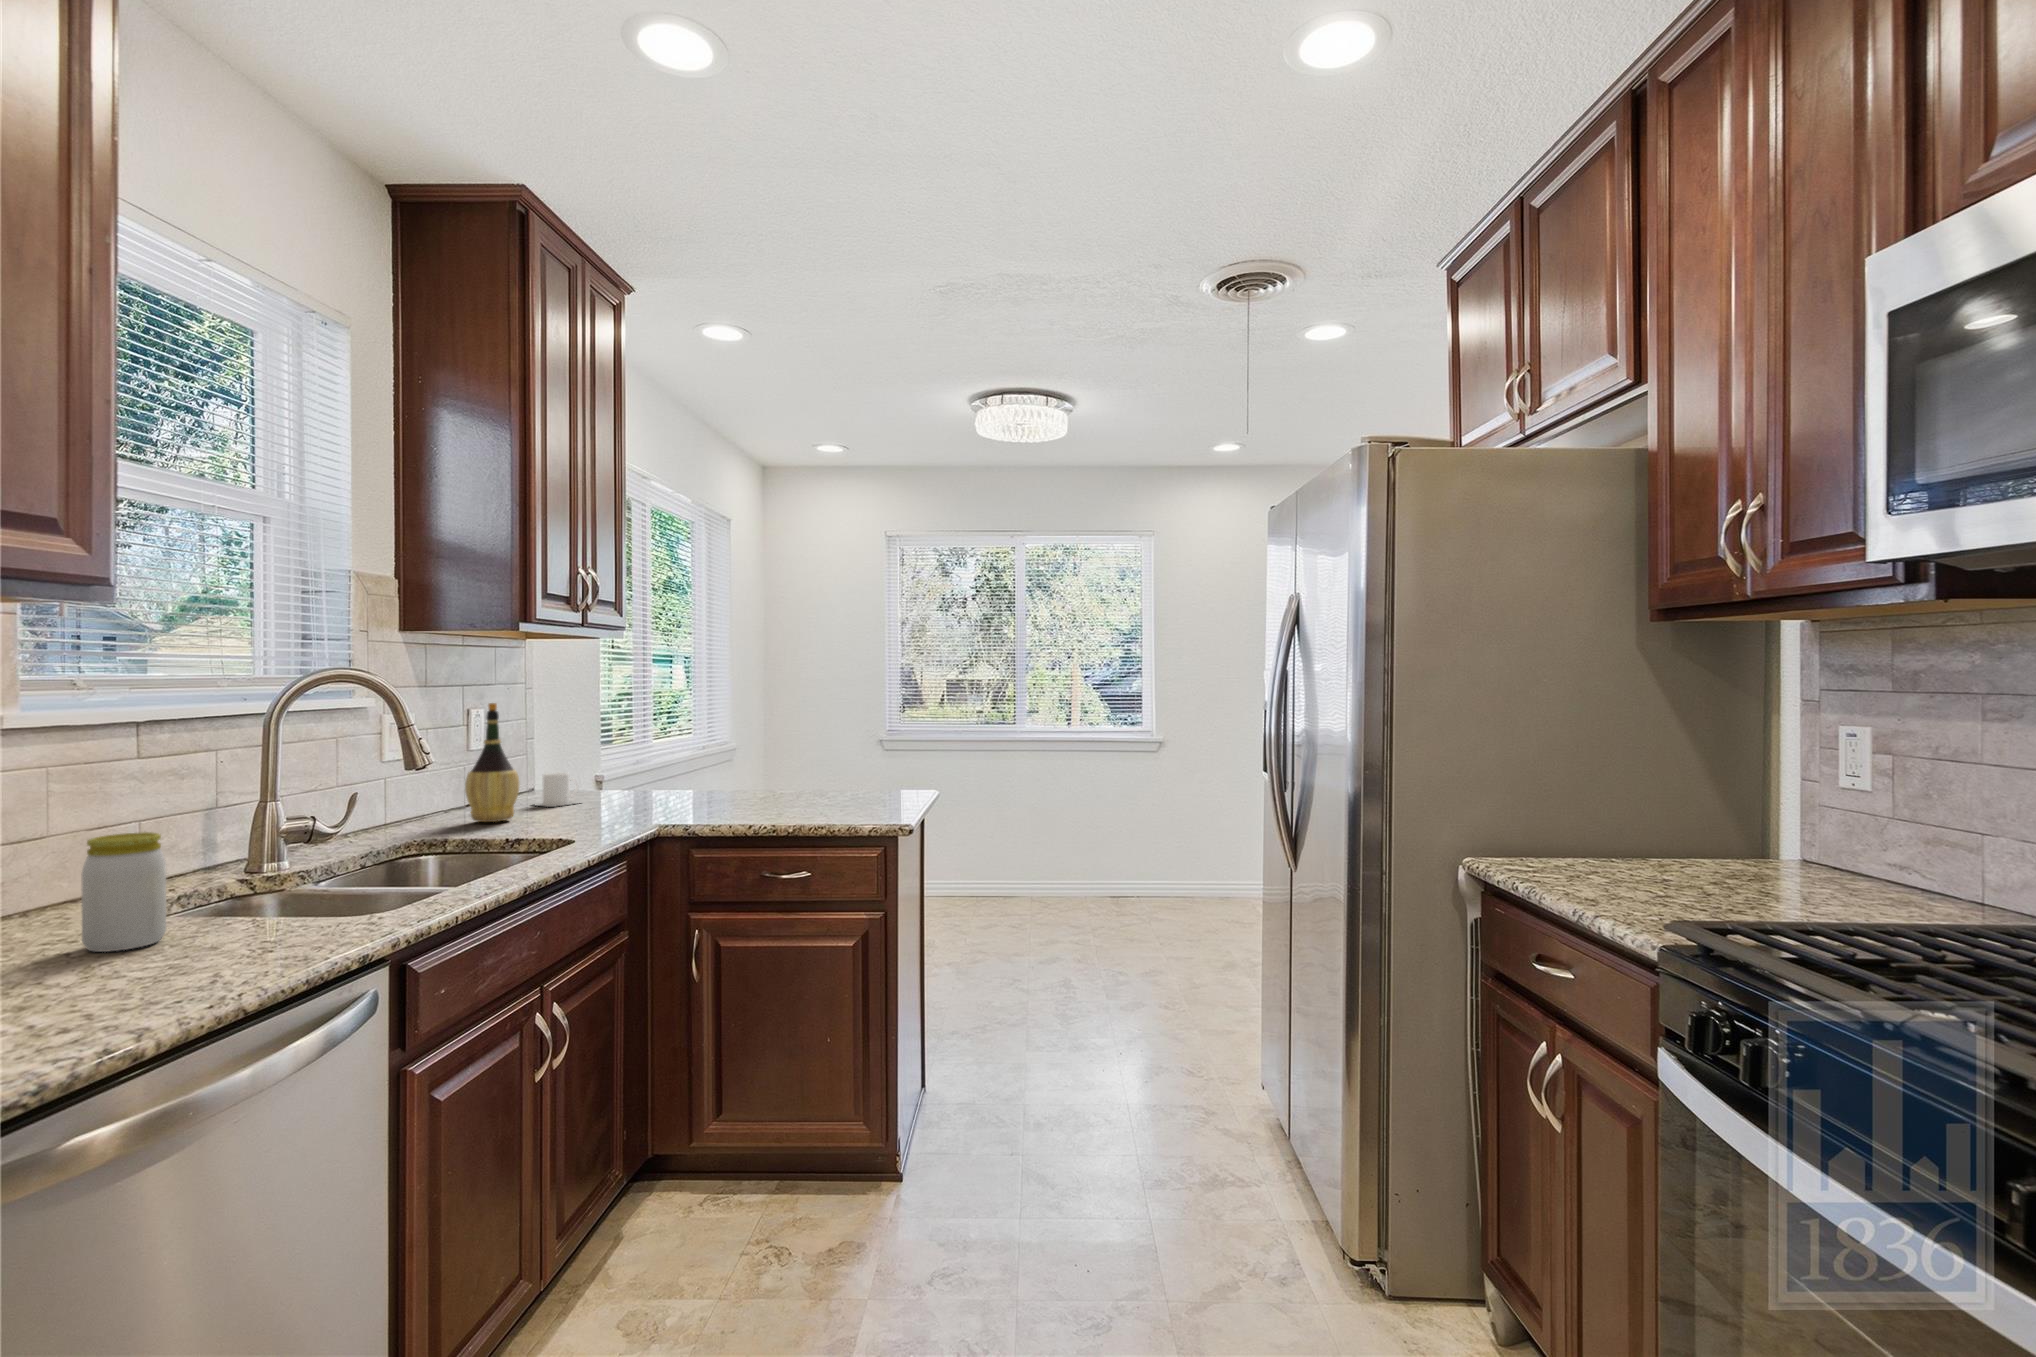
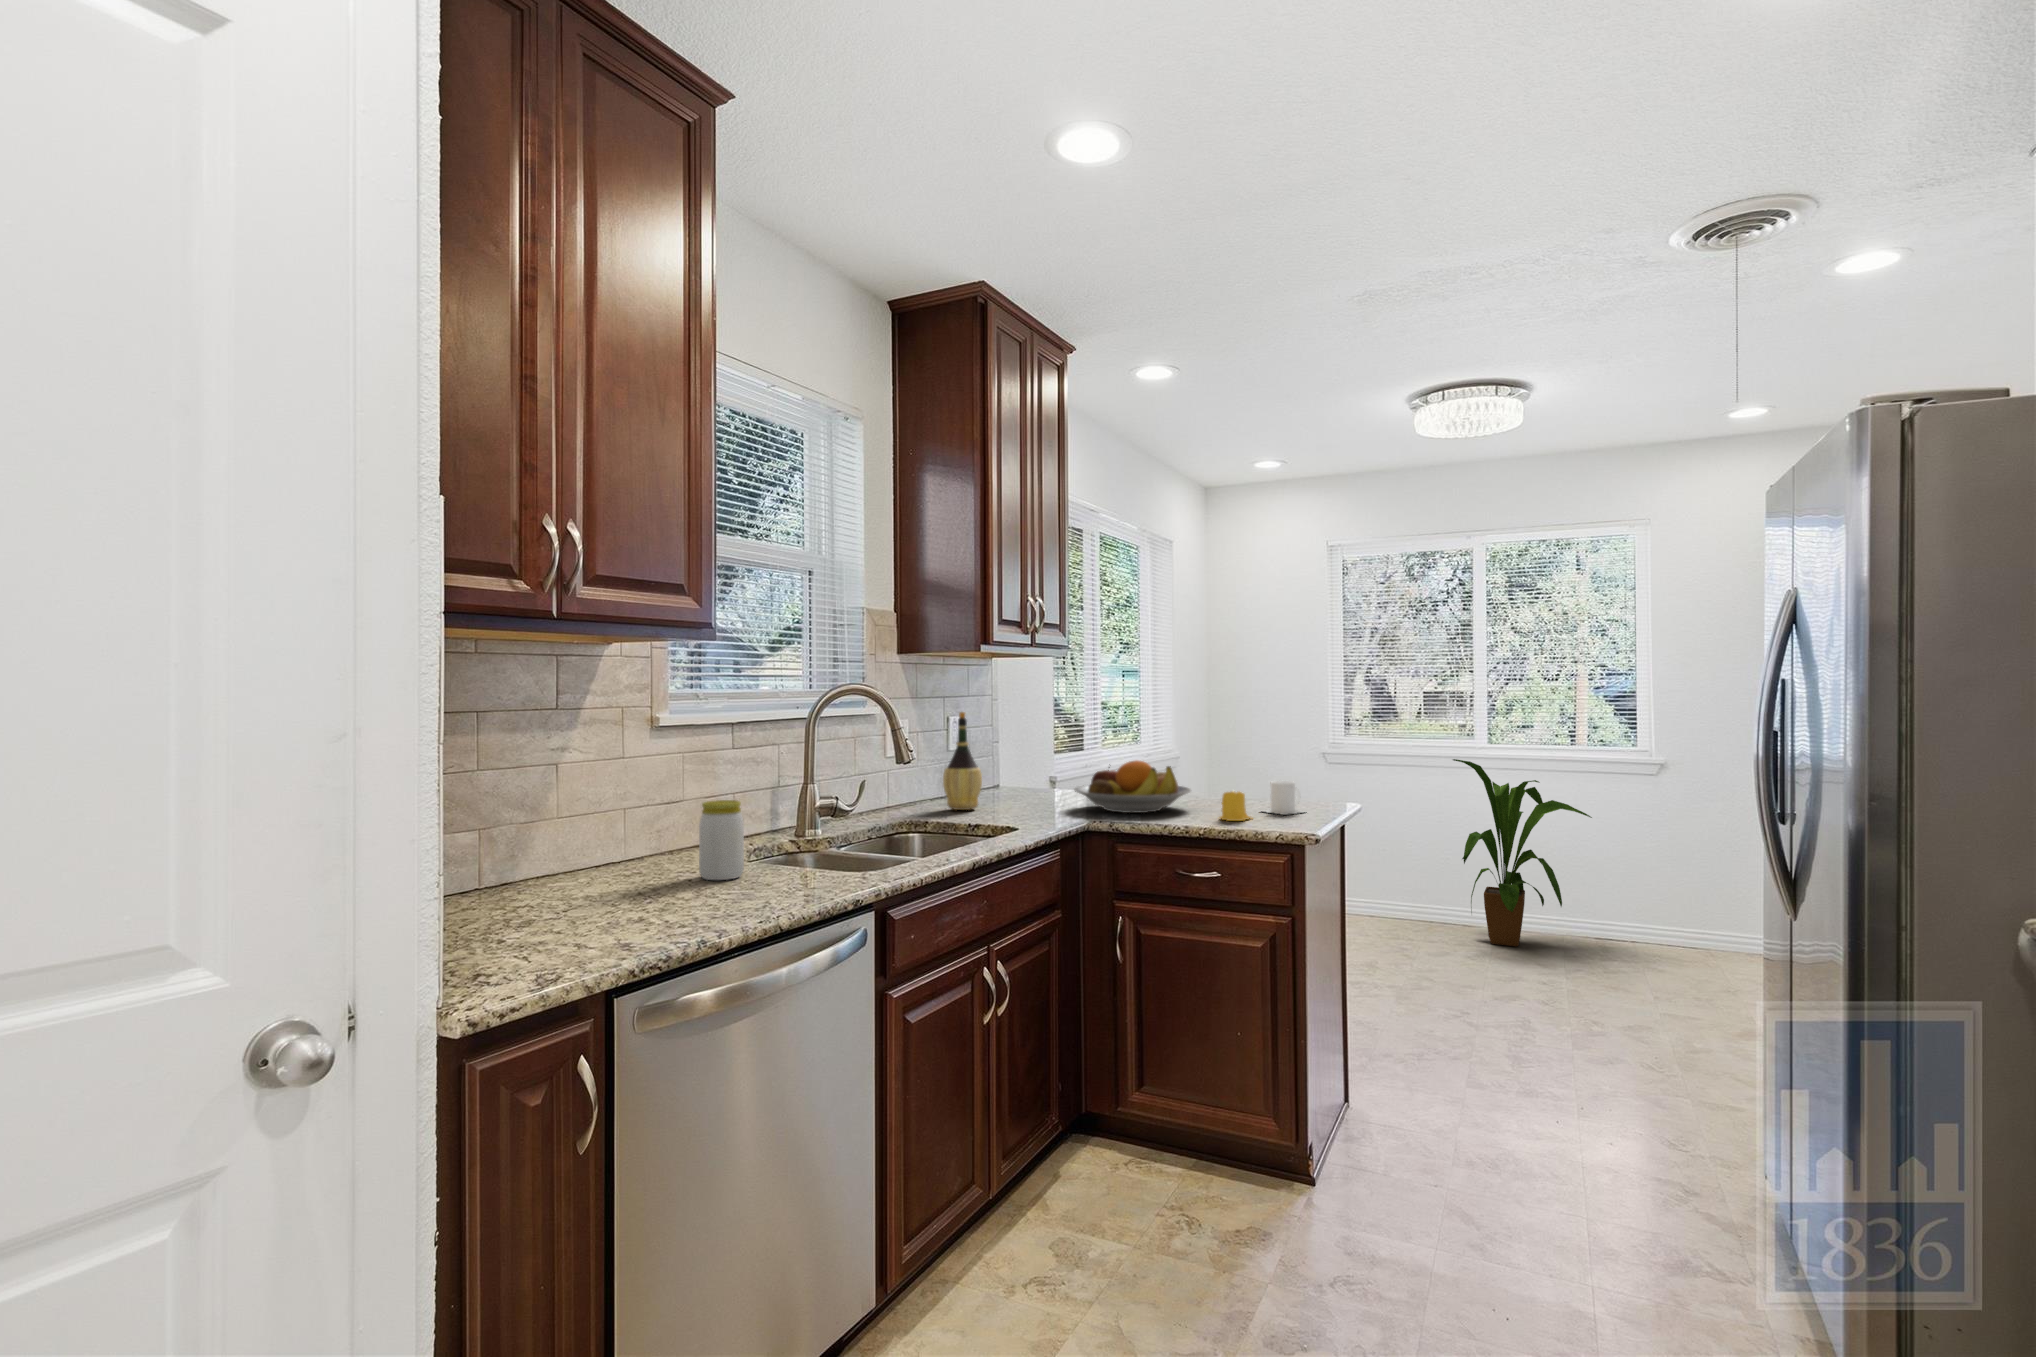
house plant: none [997,743,1109,911] -> present [1453,759,1592,947]
fruit bowl: none [638,755,773,813] -> present [1074,761,1191,813]
mug: present [537,772,578,807] -> present [1264,781,1302,815]
candle: none [806,781,842,815] -> present [1219,791,1252,821]

